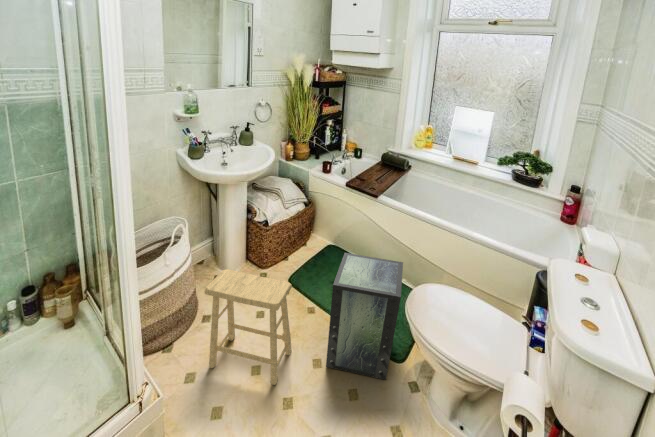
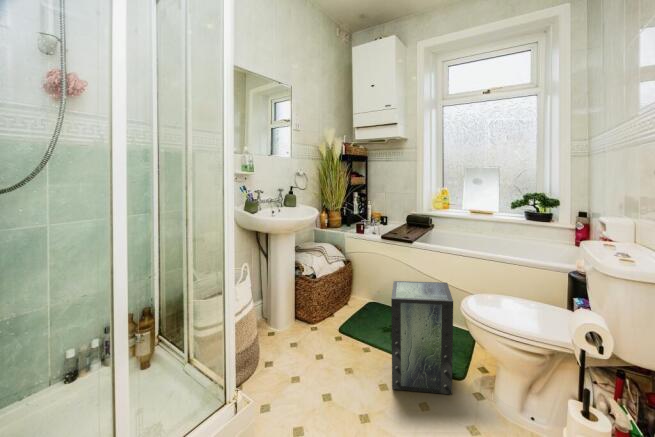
footstool: present [204,269,292,385] -> none [279,301,356,406]

